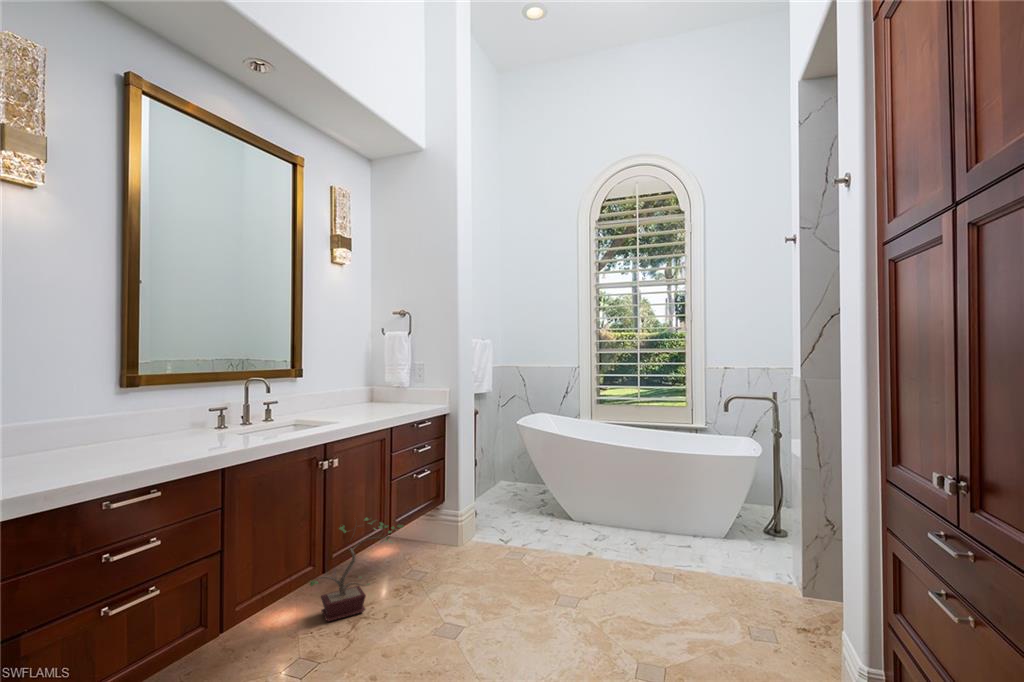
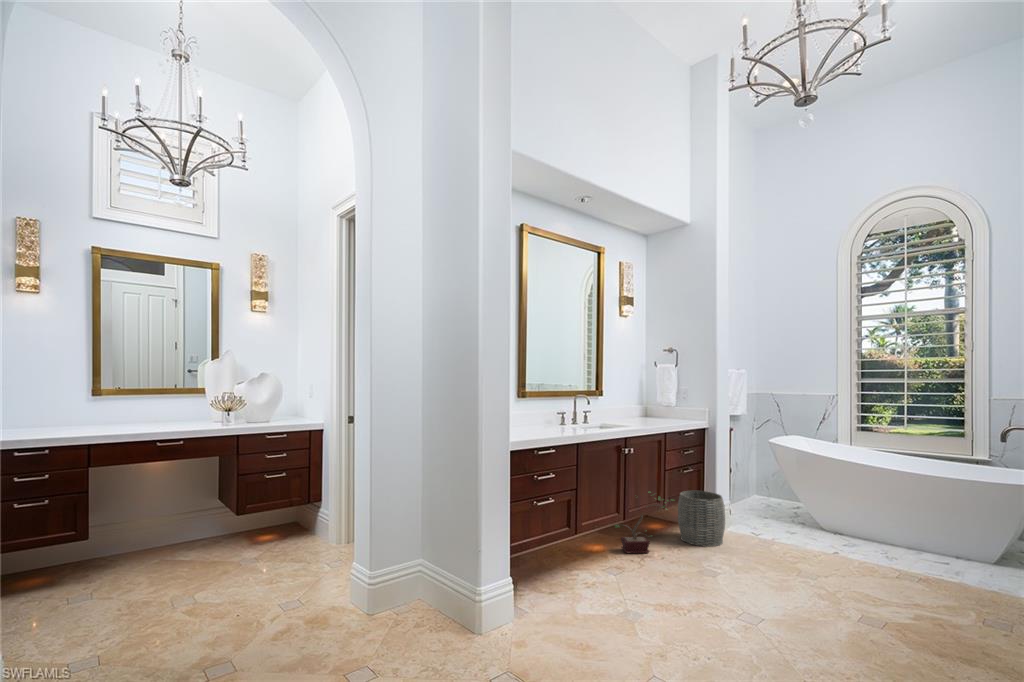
woven basket: none [409,499,470,579] -> present [678,491,725,547]

